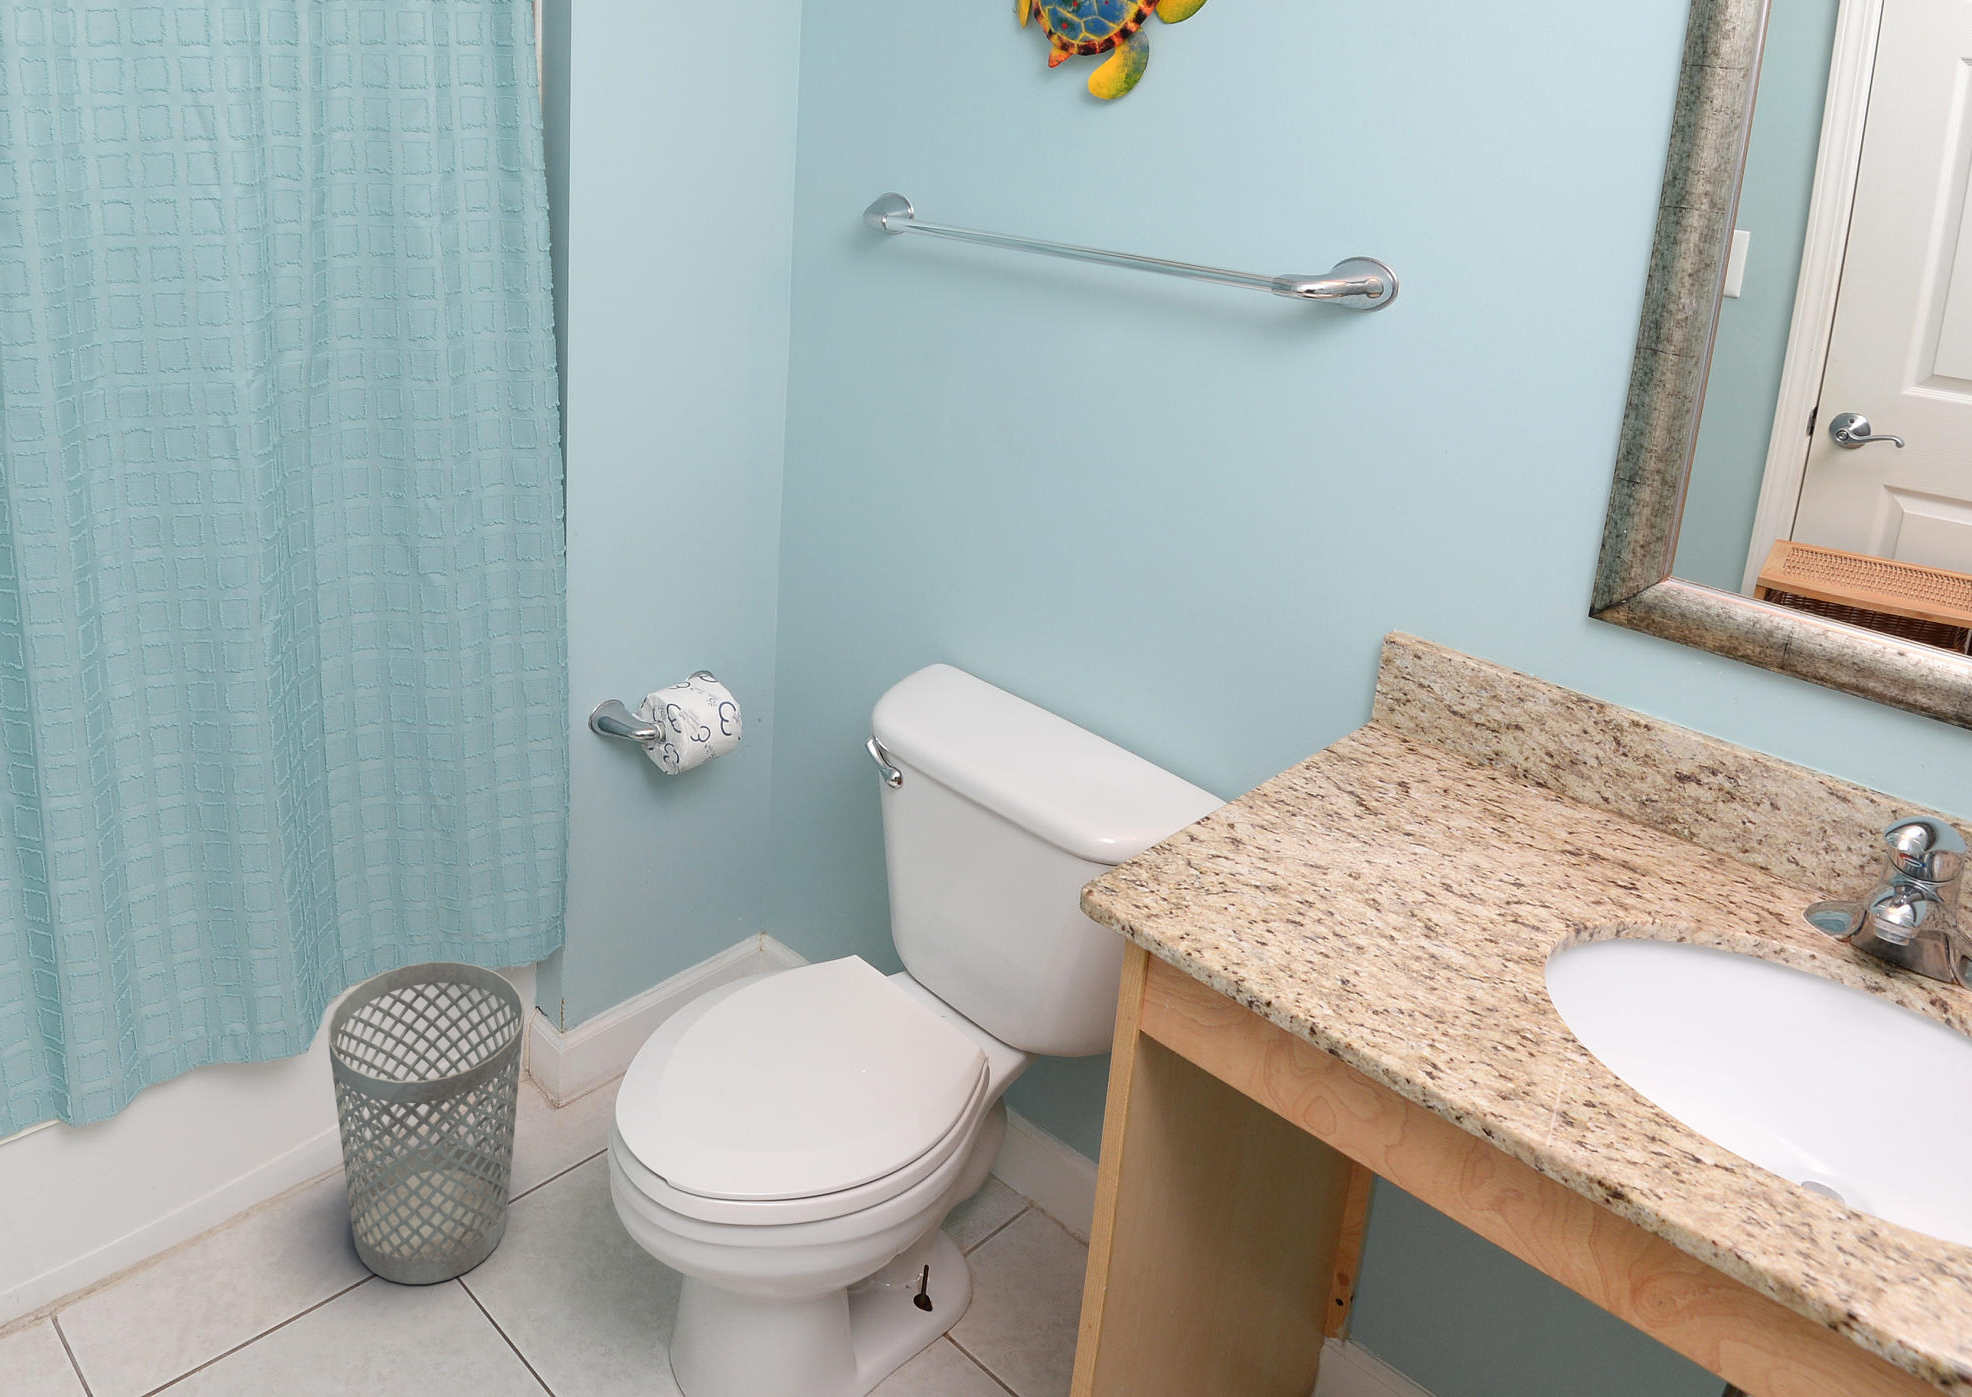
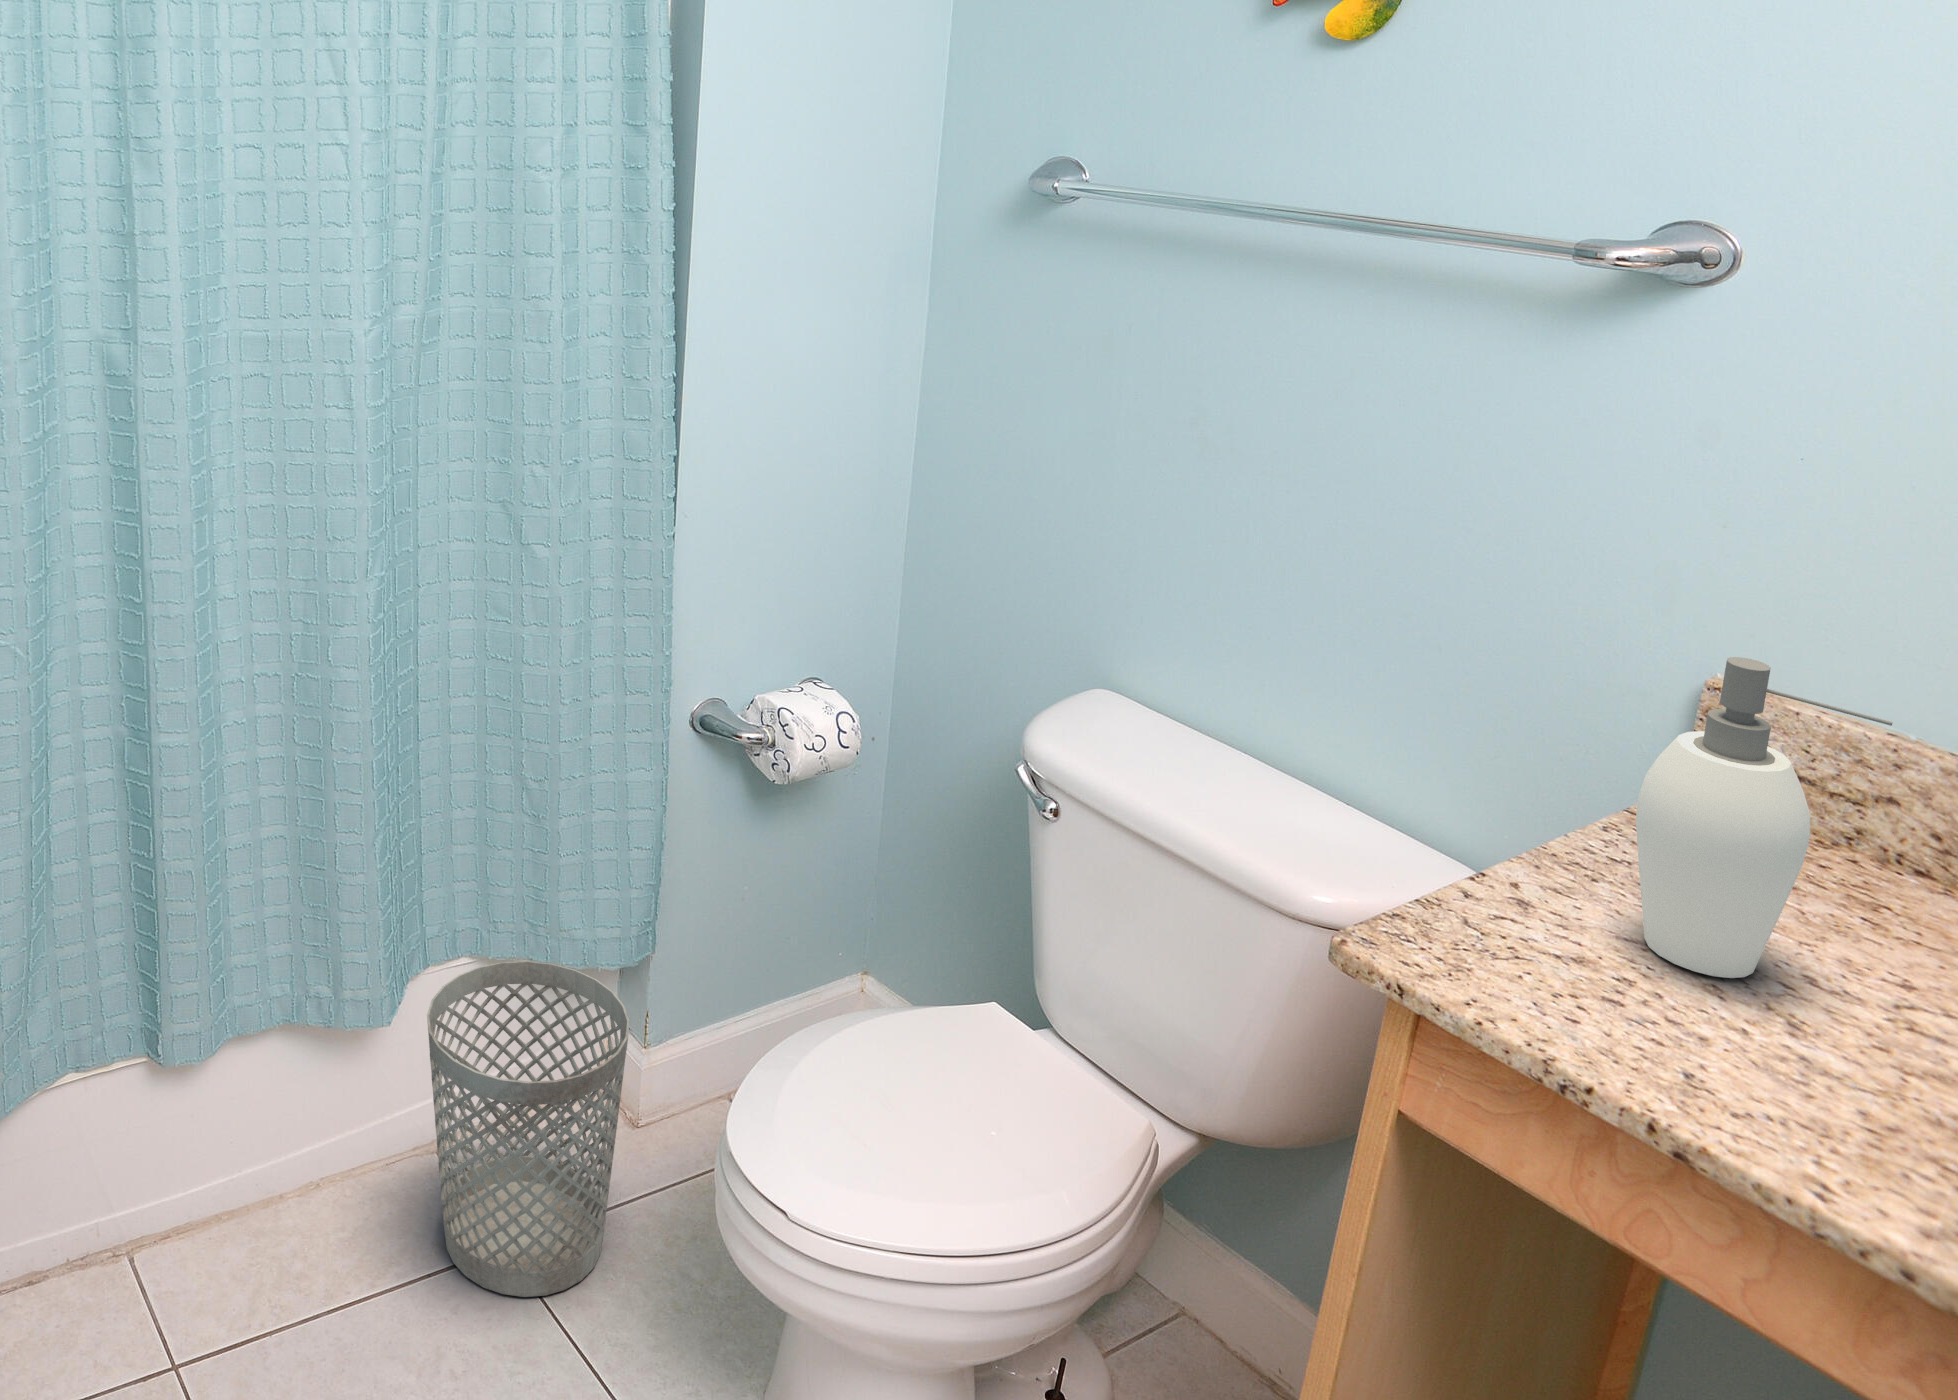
soap dispenser: none [1316,623,1493,892] -> present [1636,657,1892,978]

